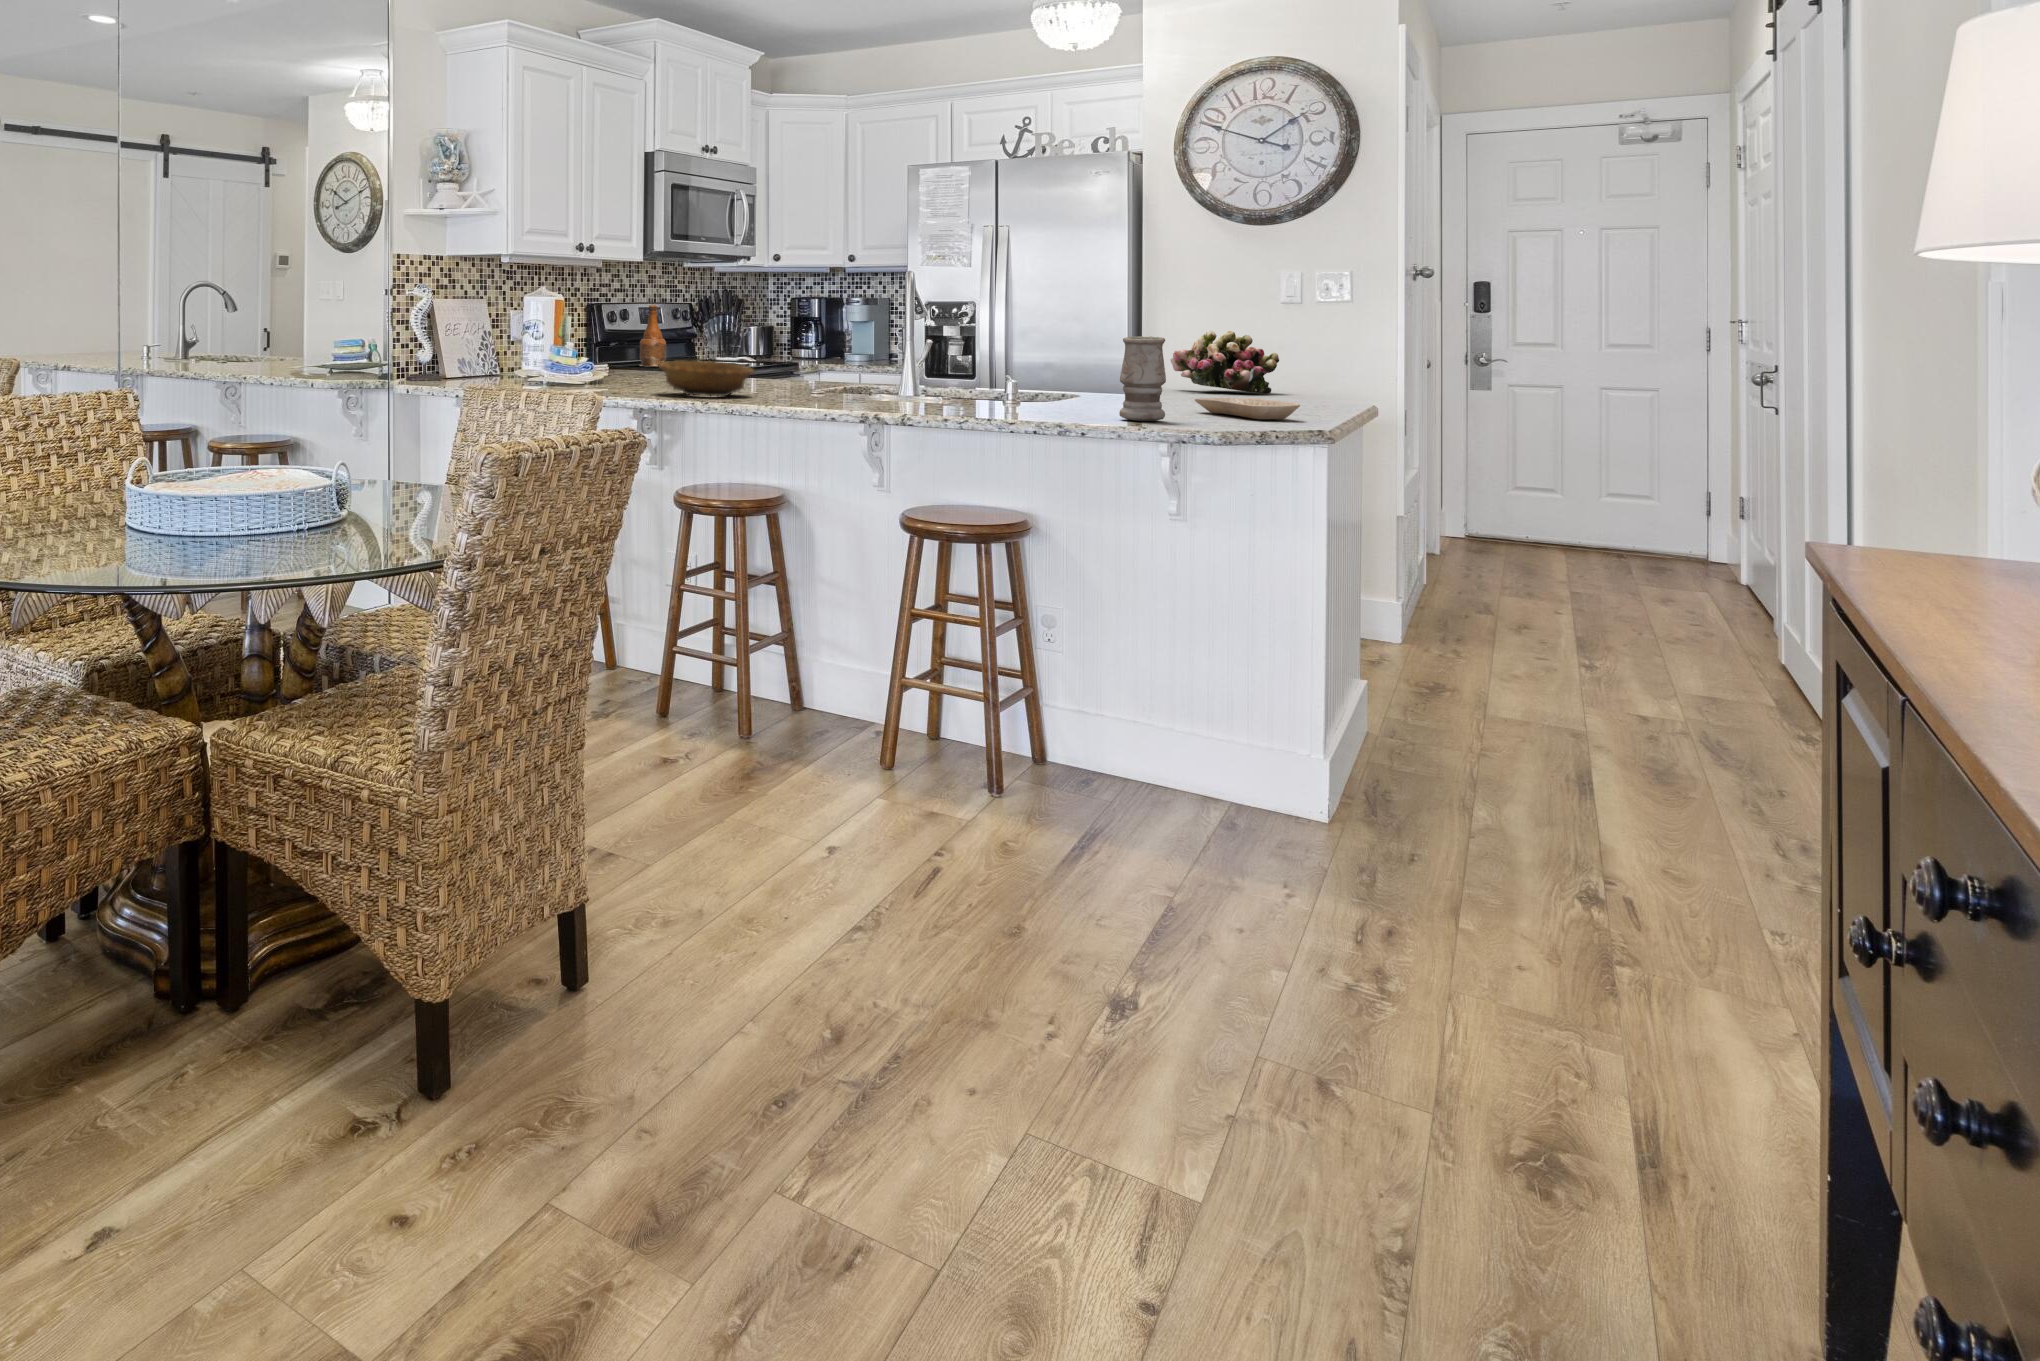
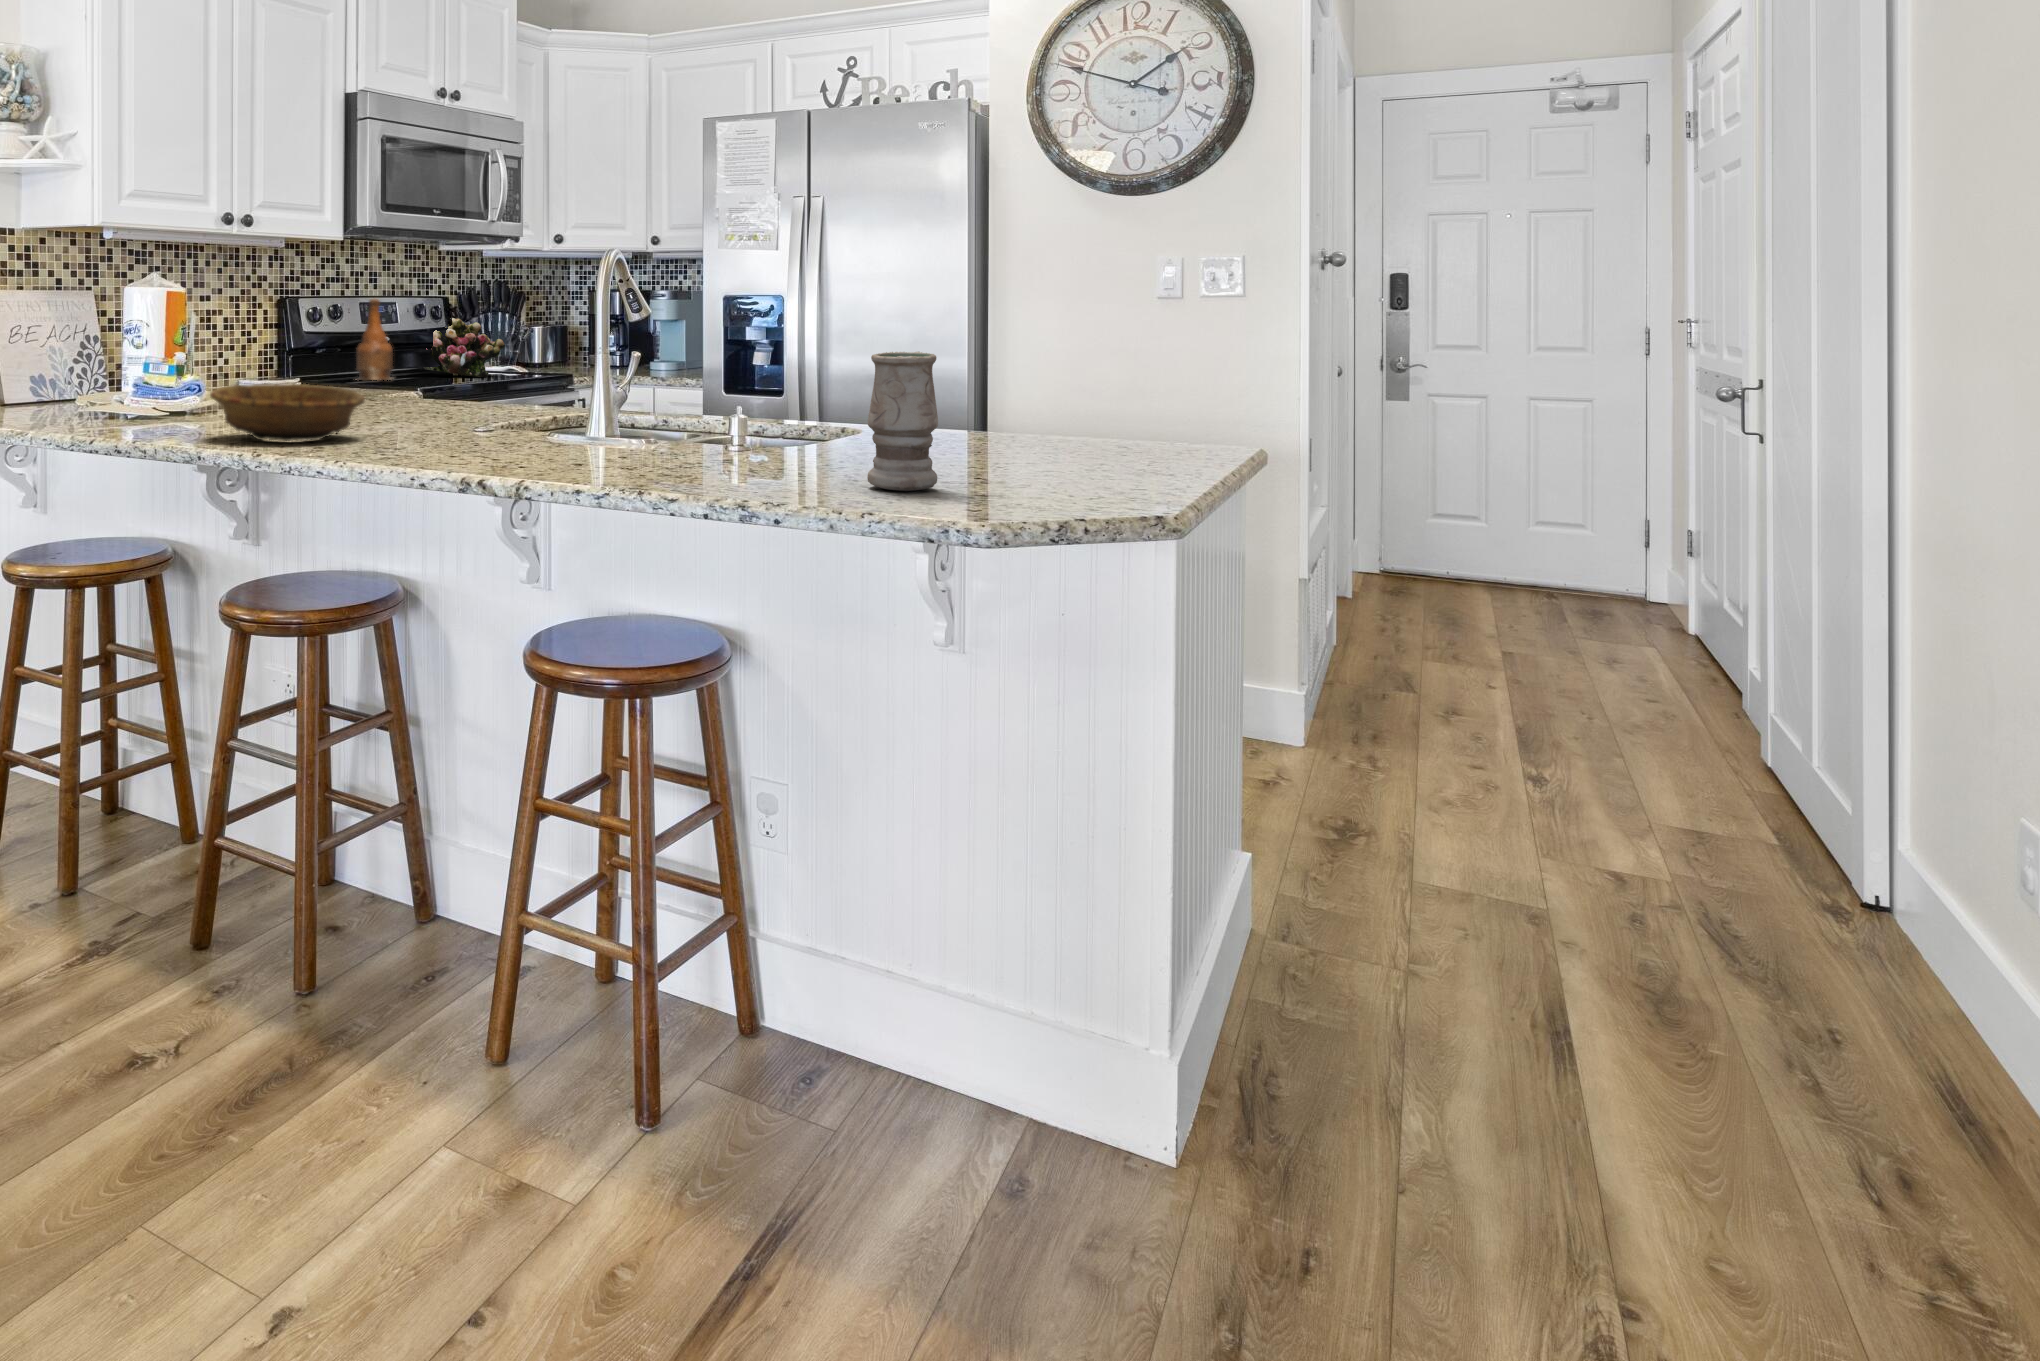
flower arrangement: present [1171,331,1279,394] -> present [423,318,505,377]
tray: present [1195,398,1300,419] -> none [1005,441,1151,481]

